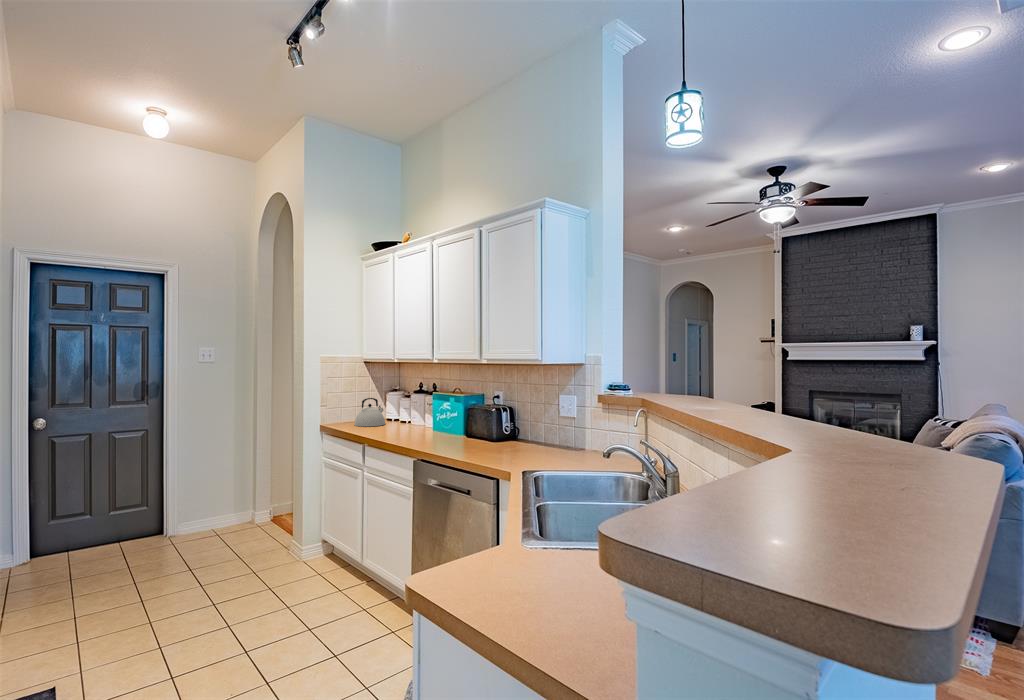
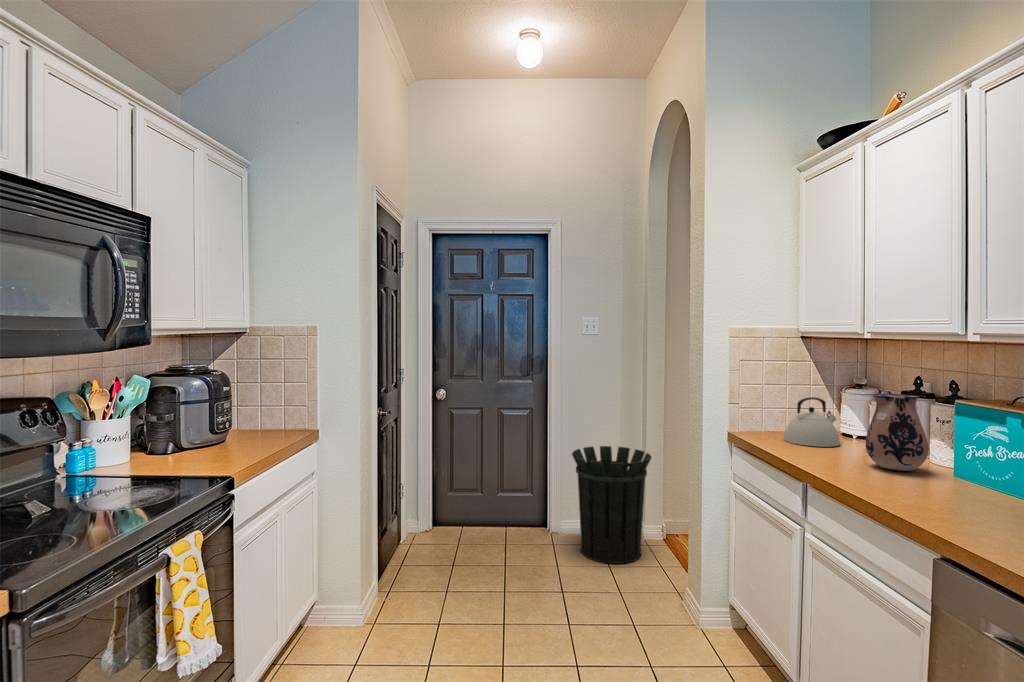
ceramic pitcher: none [394,391,422,431] -> present [866,393,929,471]
waste bin: none [191,452,263,545] -> present [572,446,651,564]

